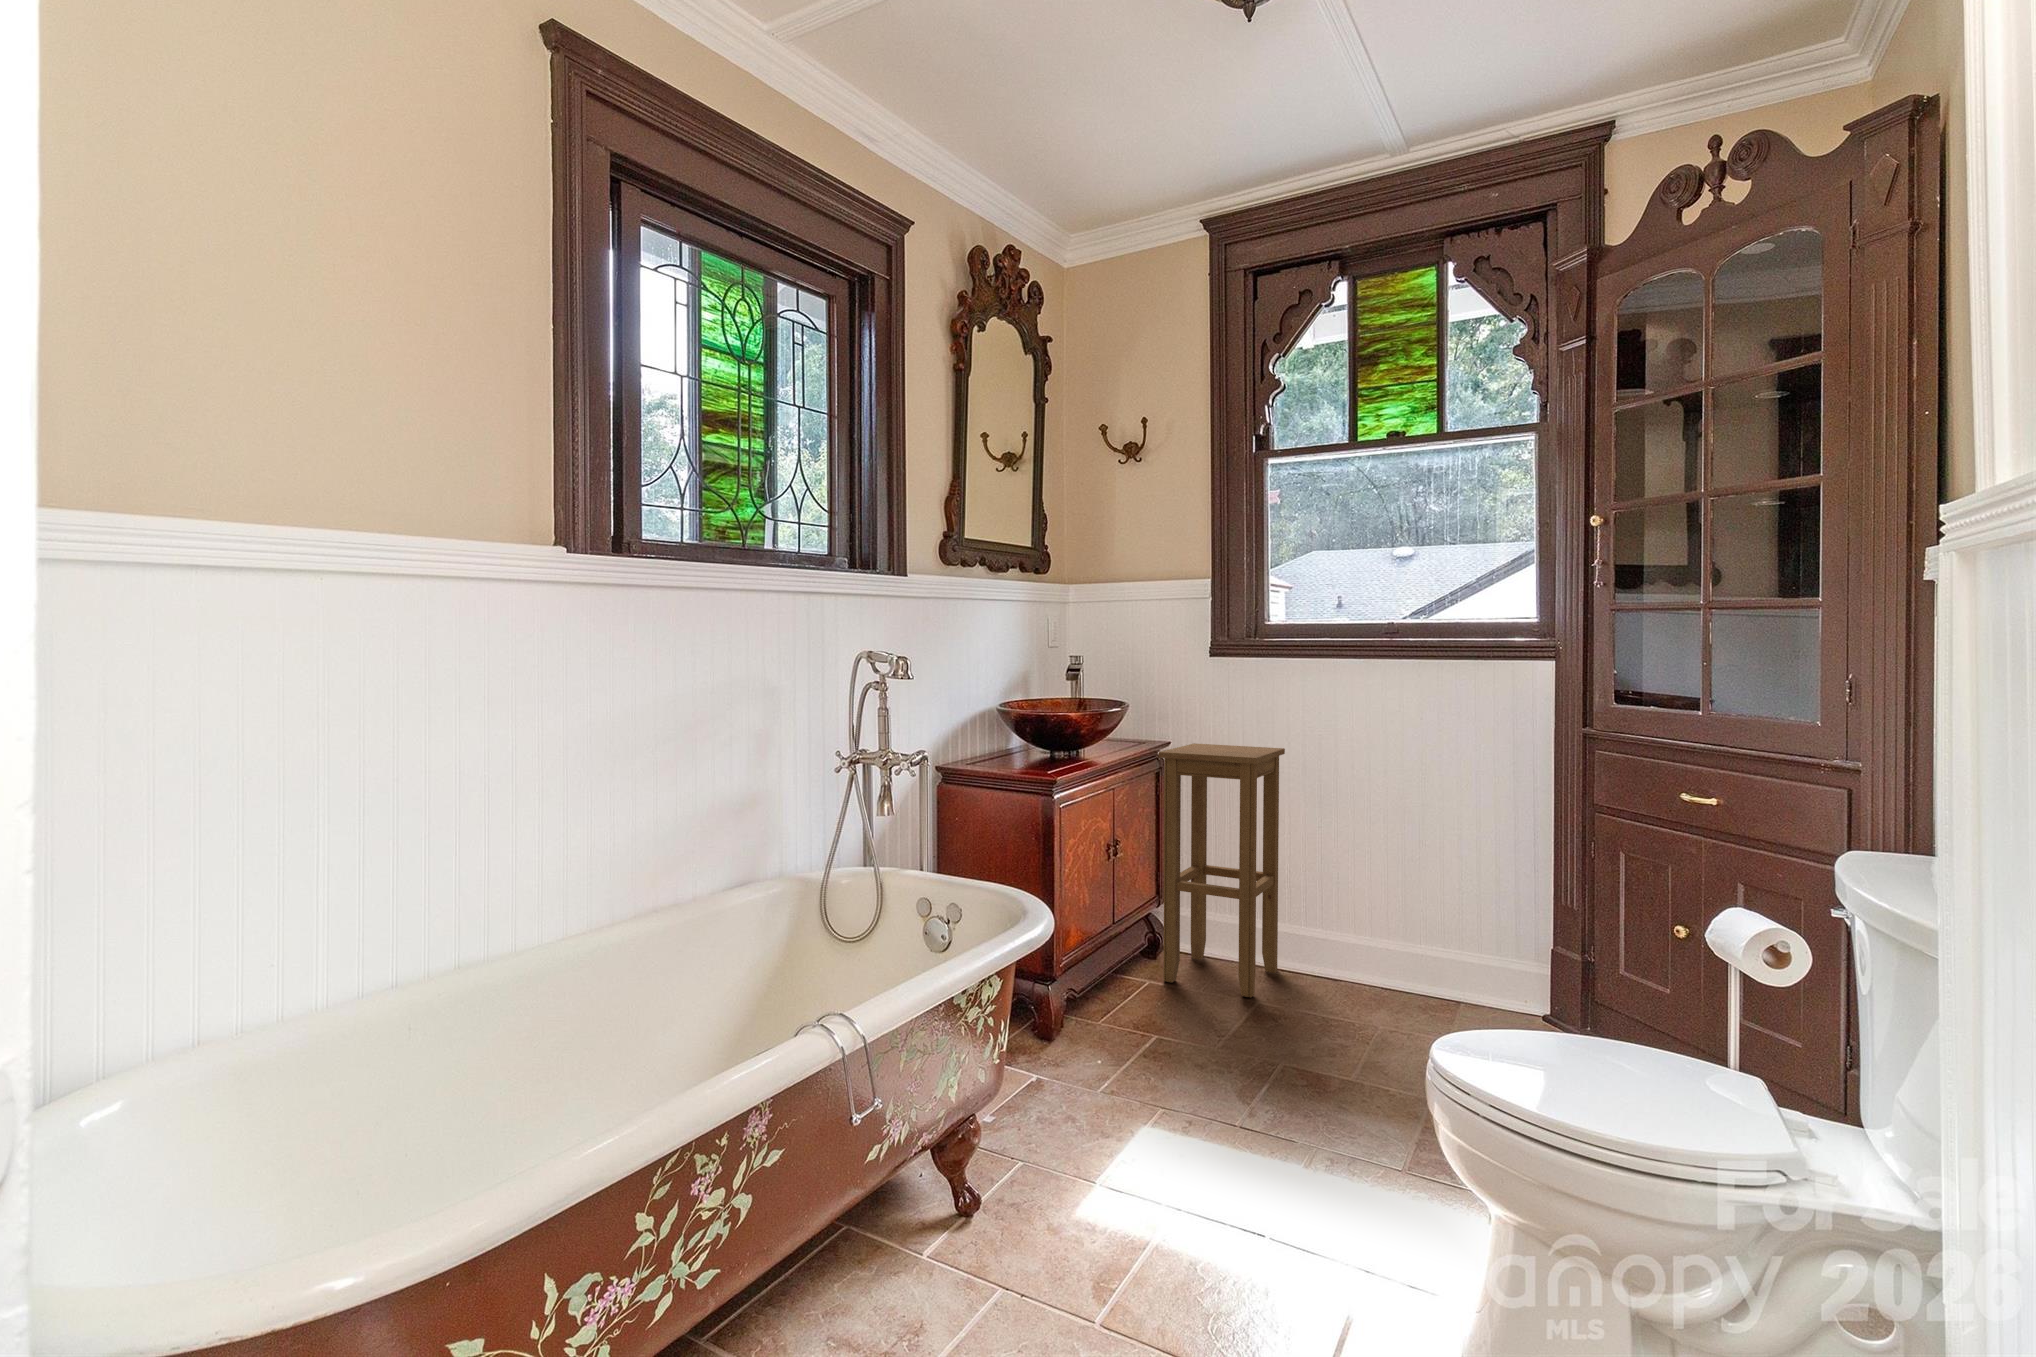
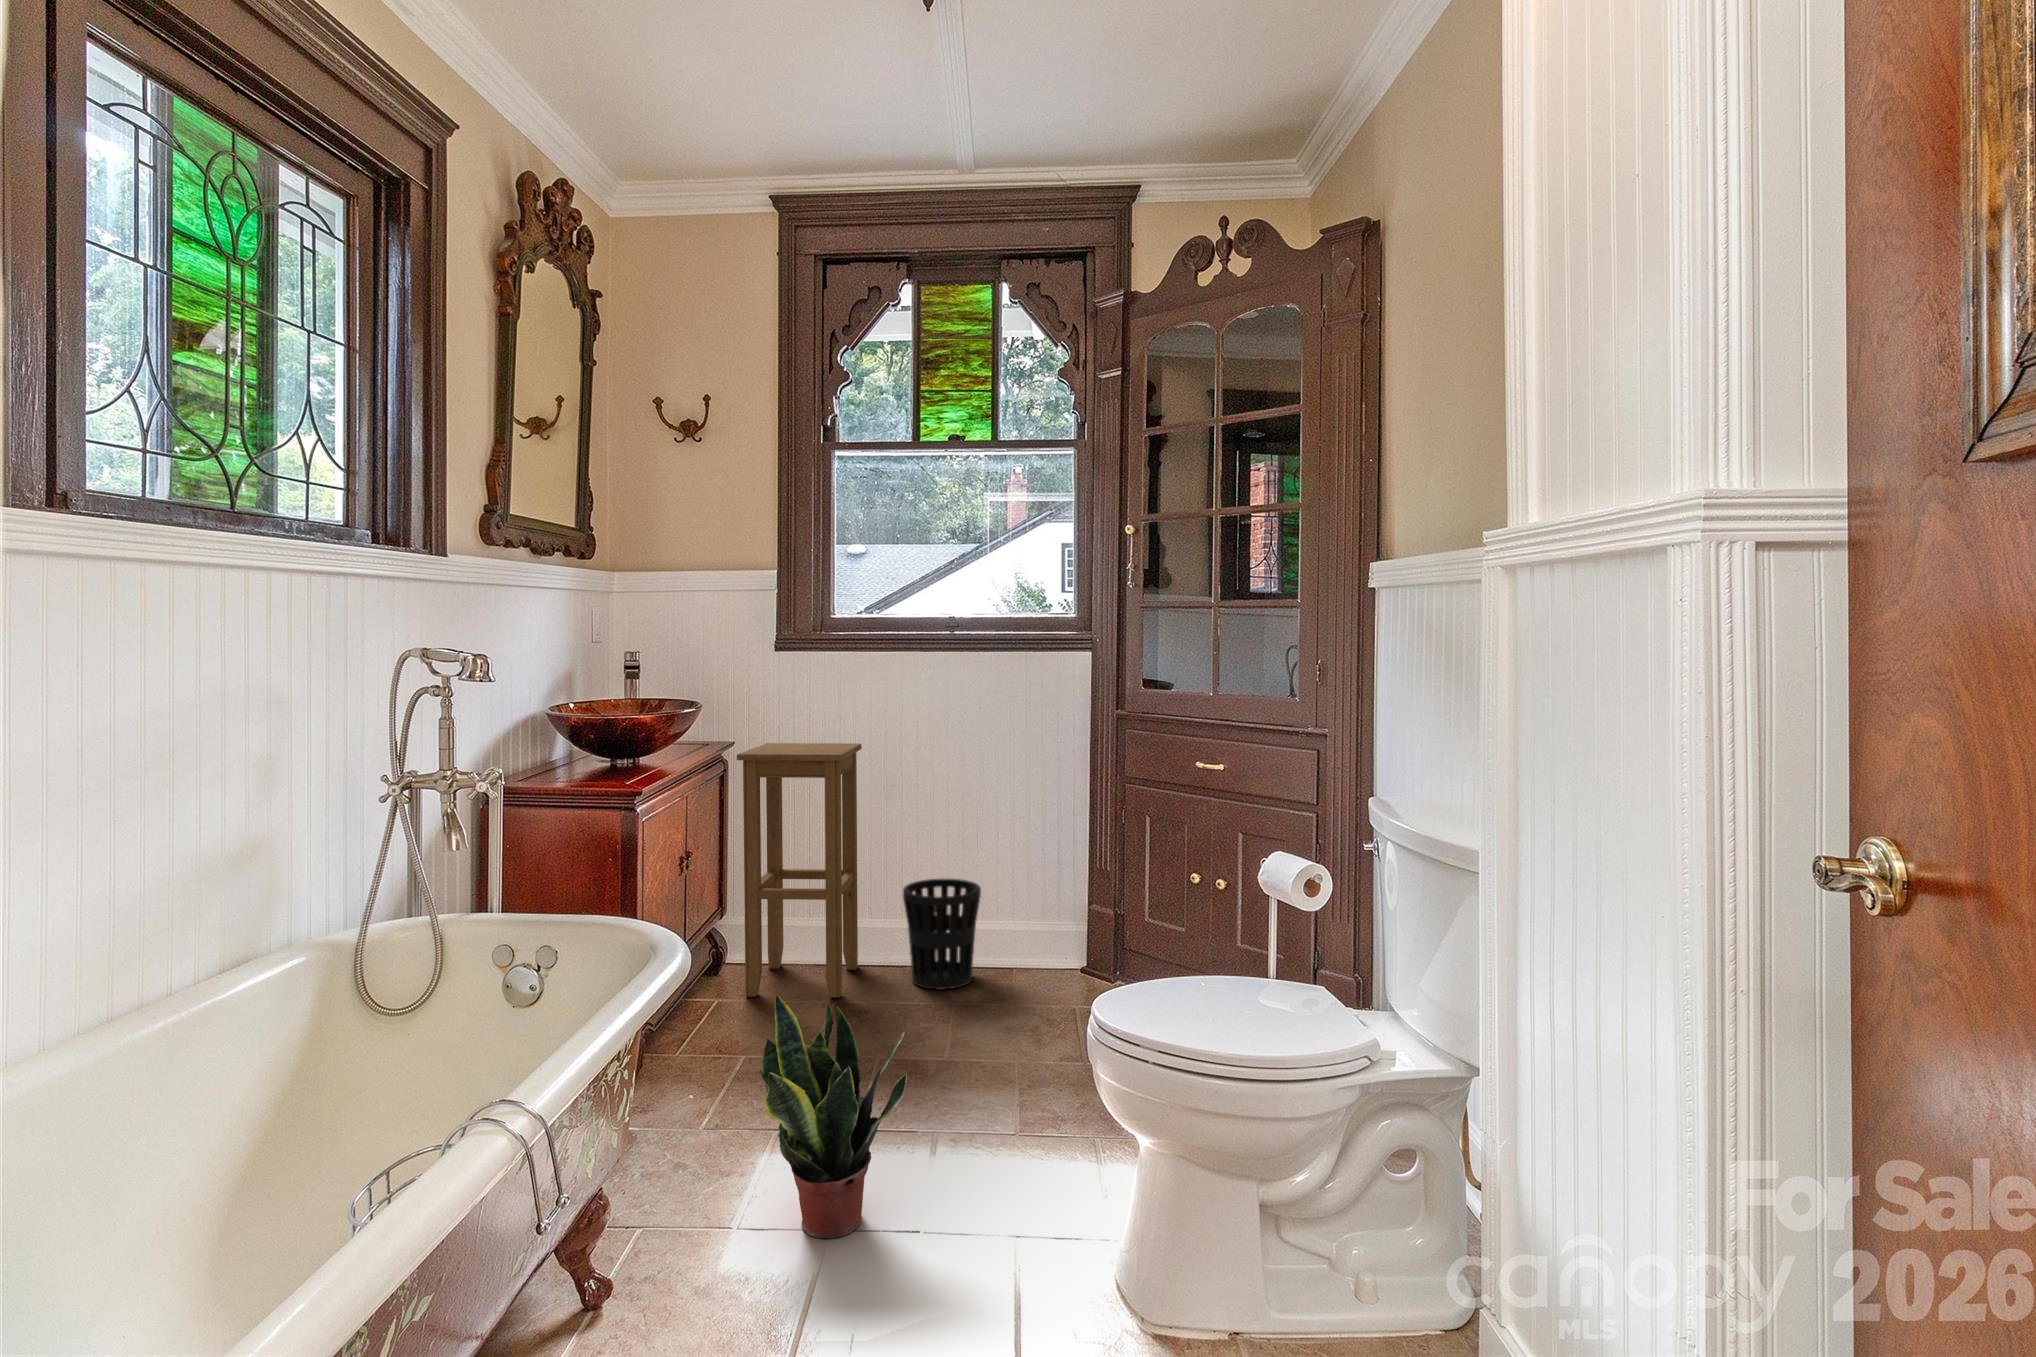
wastebasket: none [1321,892,1407,1009] -> present [903,878,981,989]
potted plant: none [1117,980,1271,1230] -> present [759,994,907,1238]

